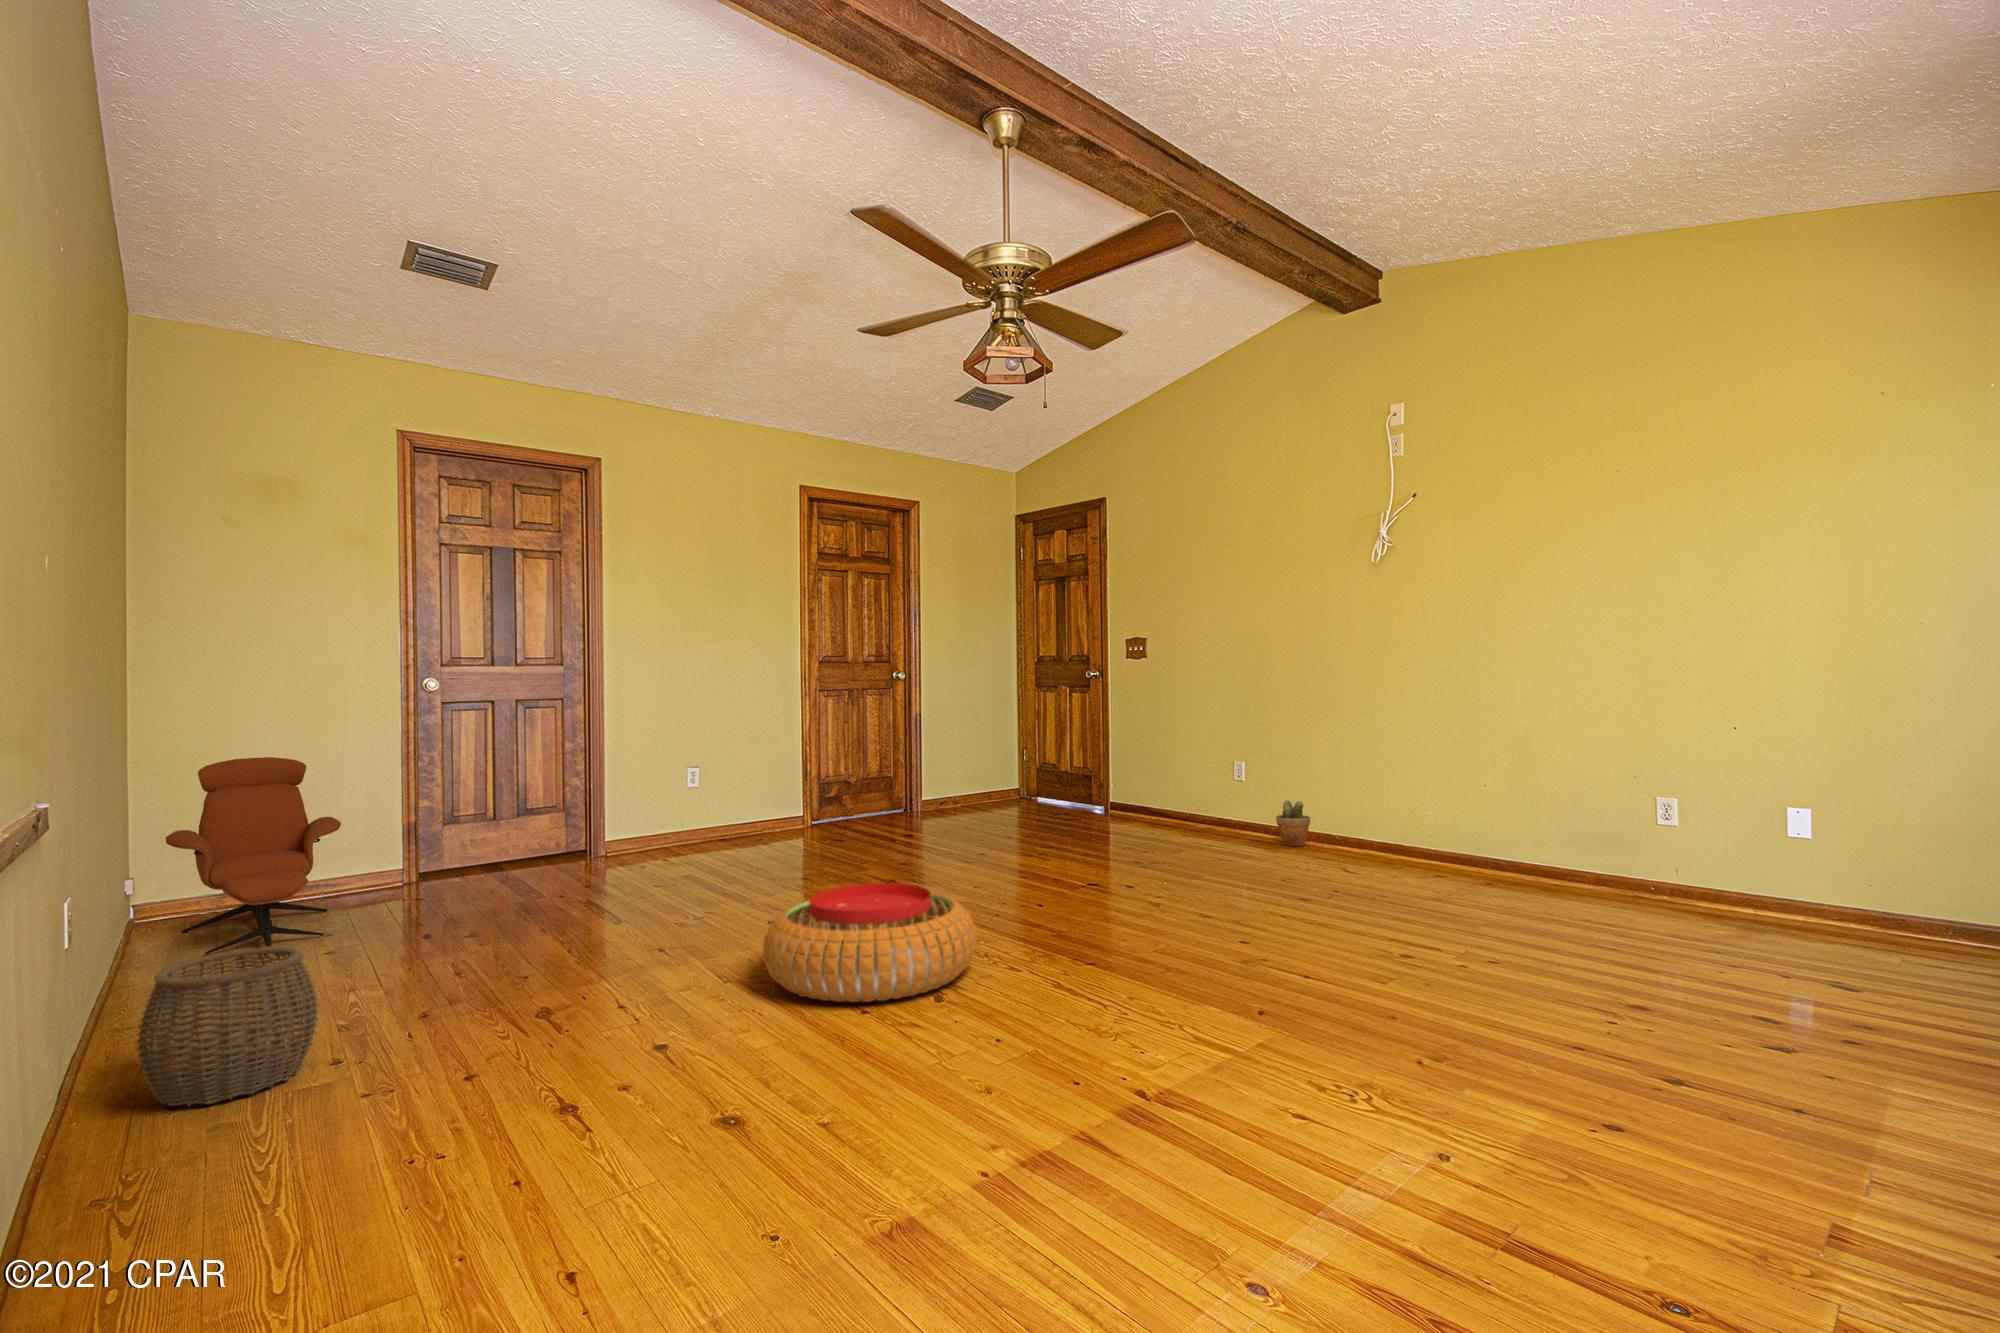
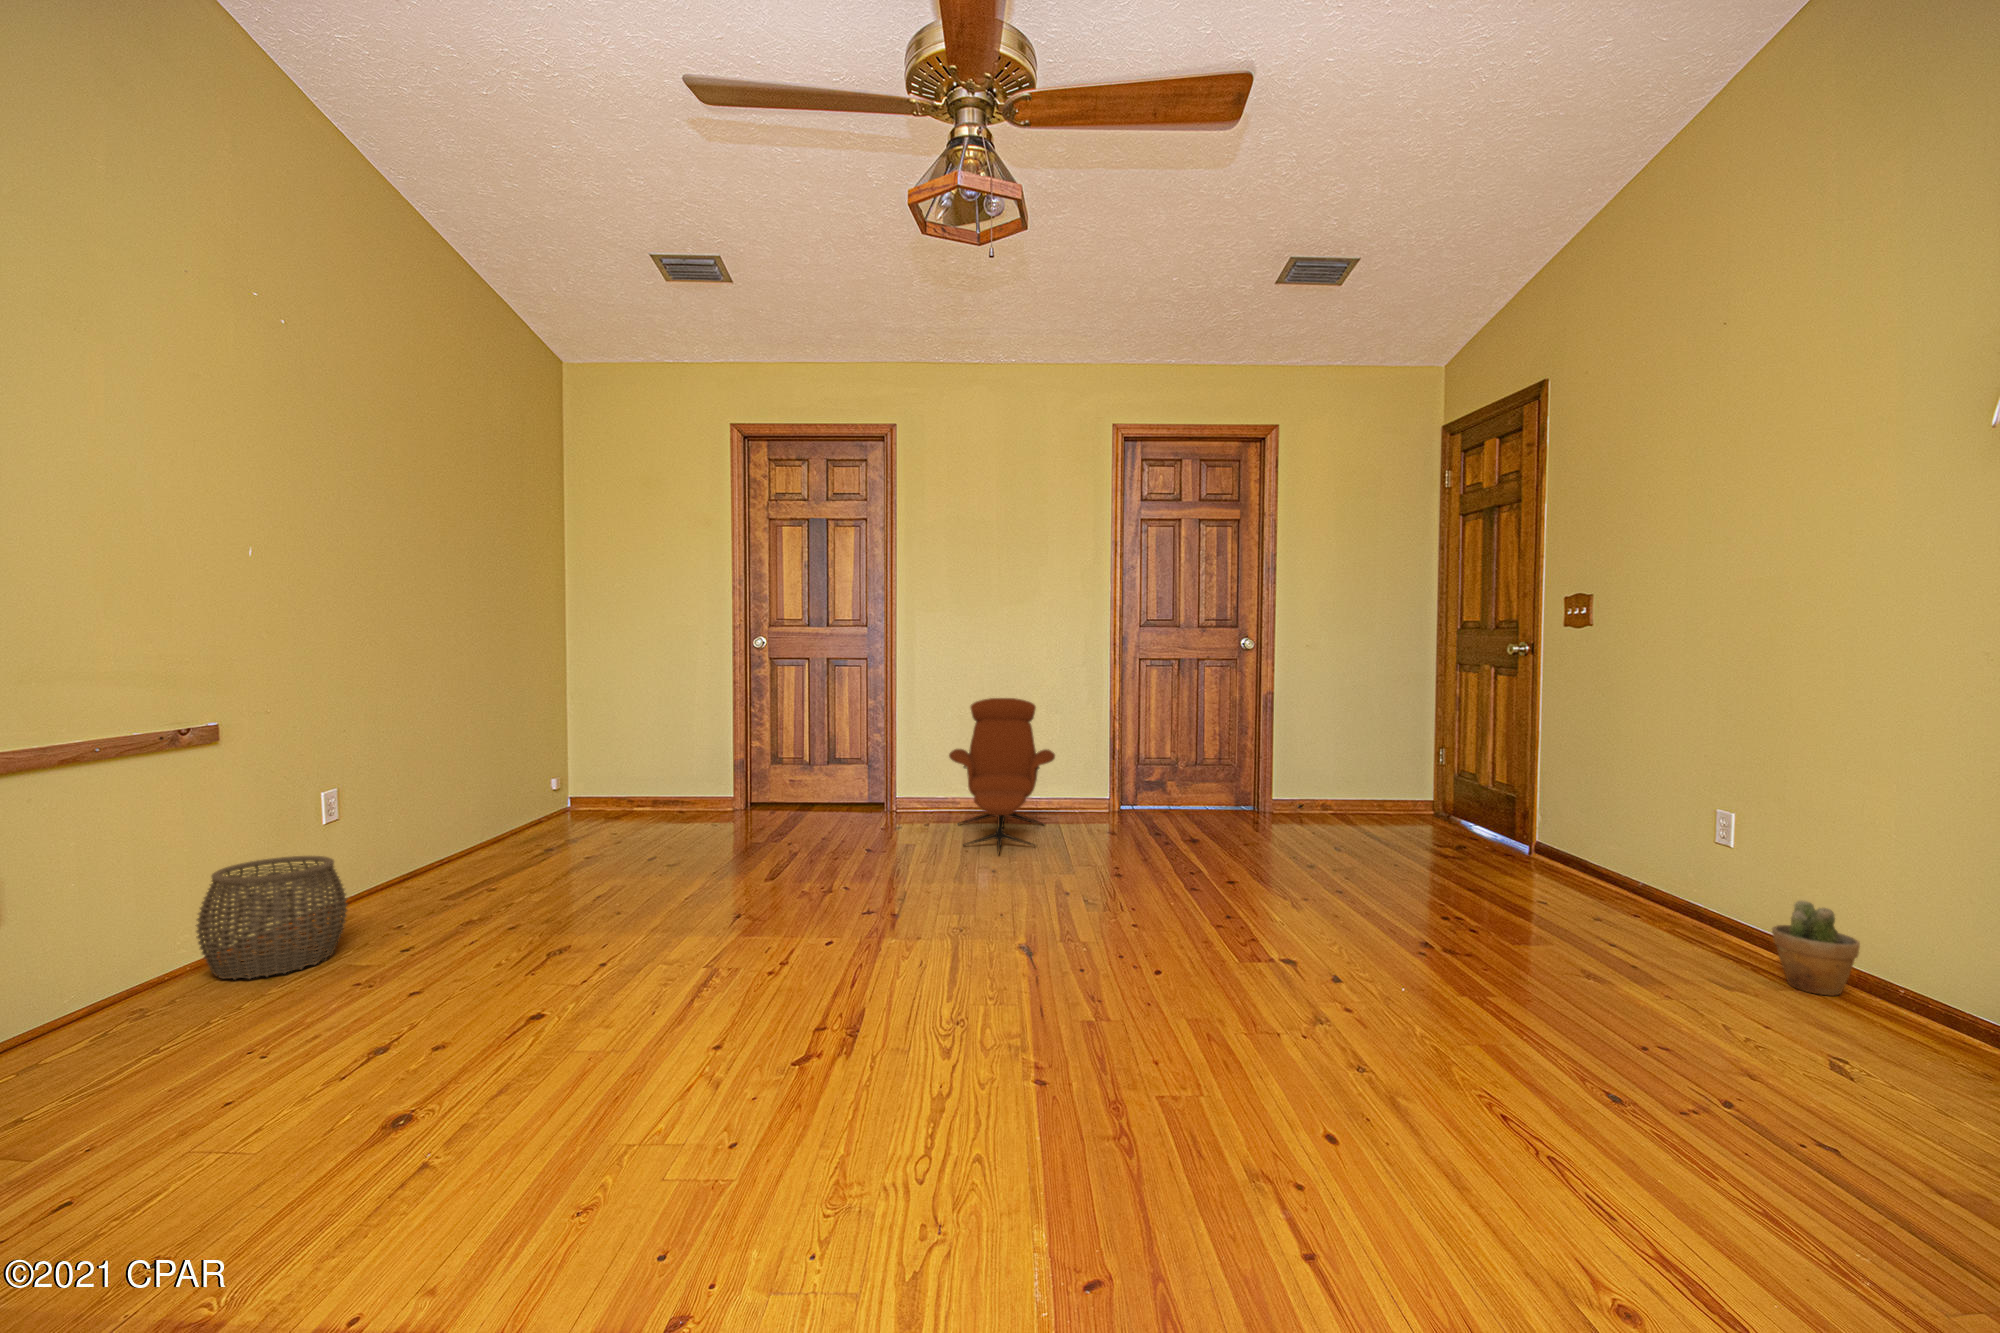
lounge chair: present [165,757,341,955] -> present [949,698,1055,854]
pouf: present [763,883,977,1002] -> none [627,903,910,1077]

